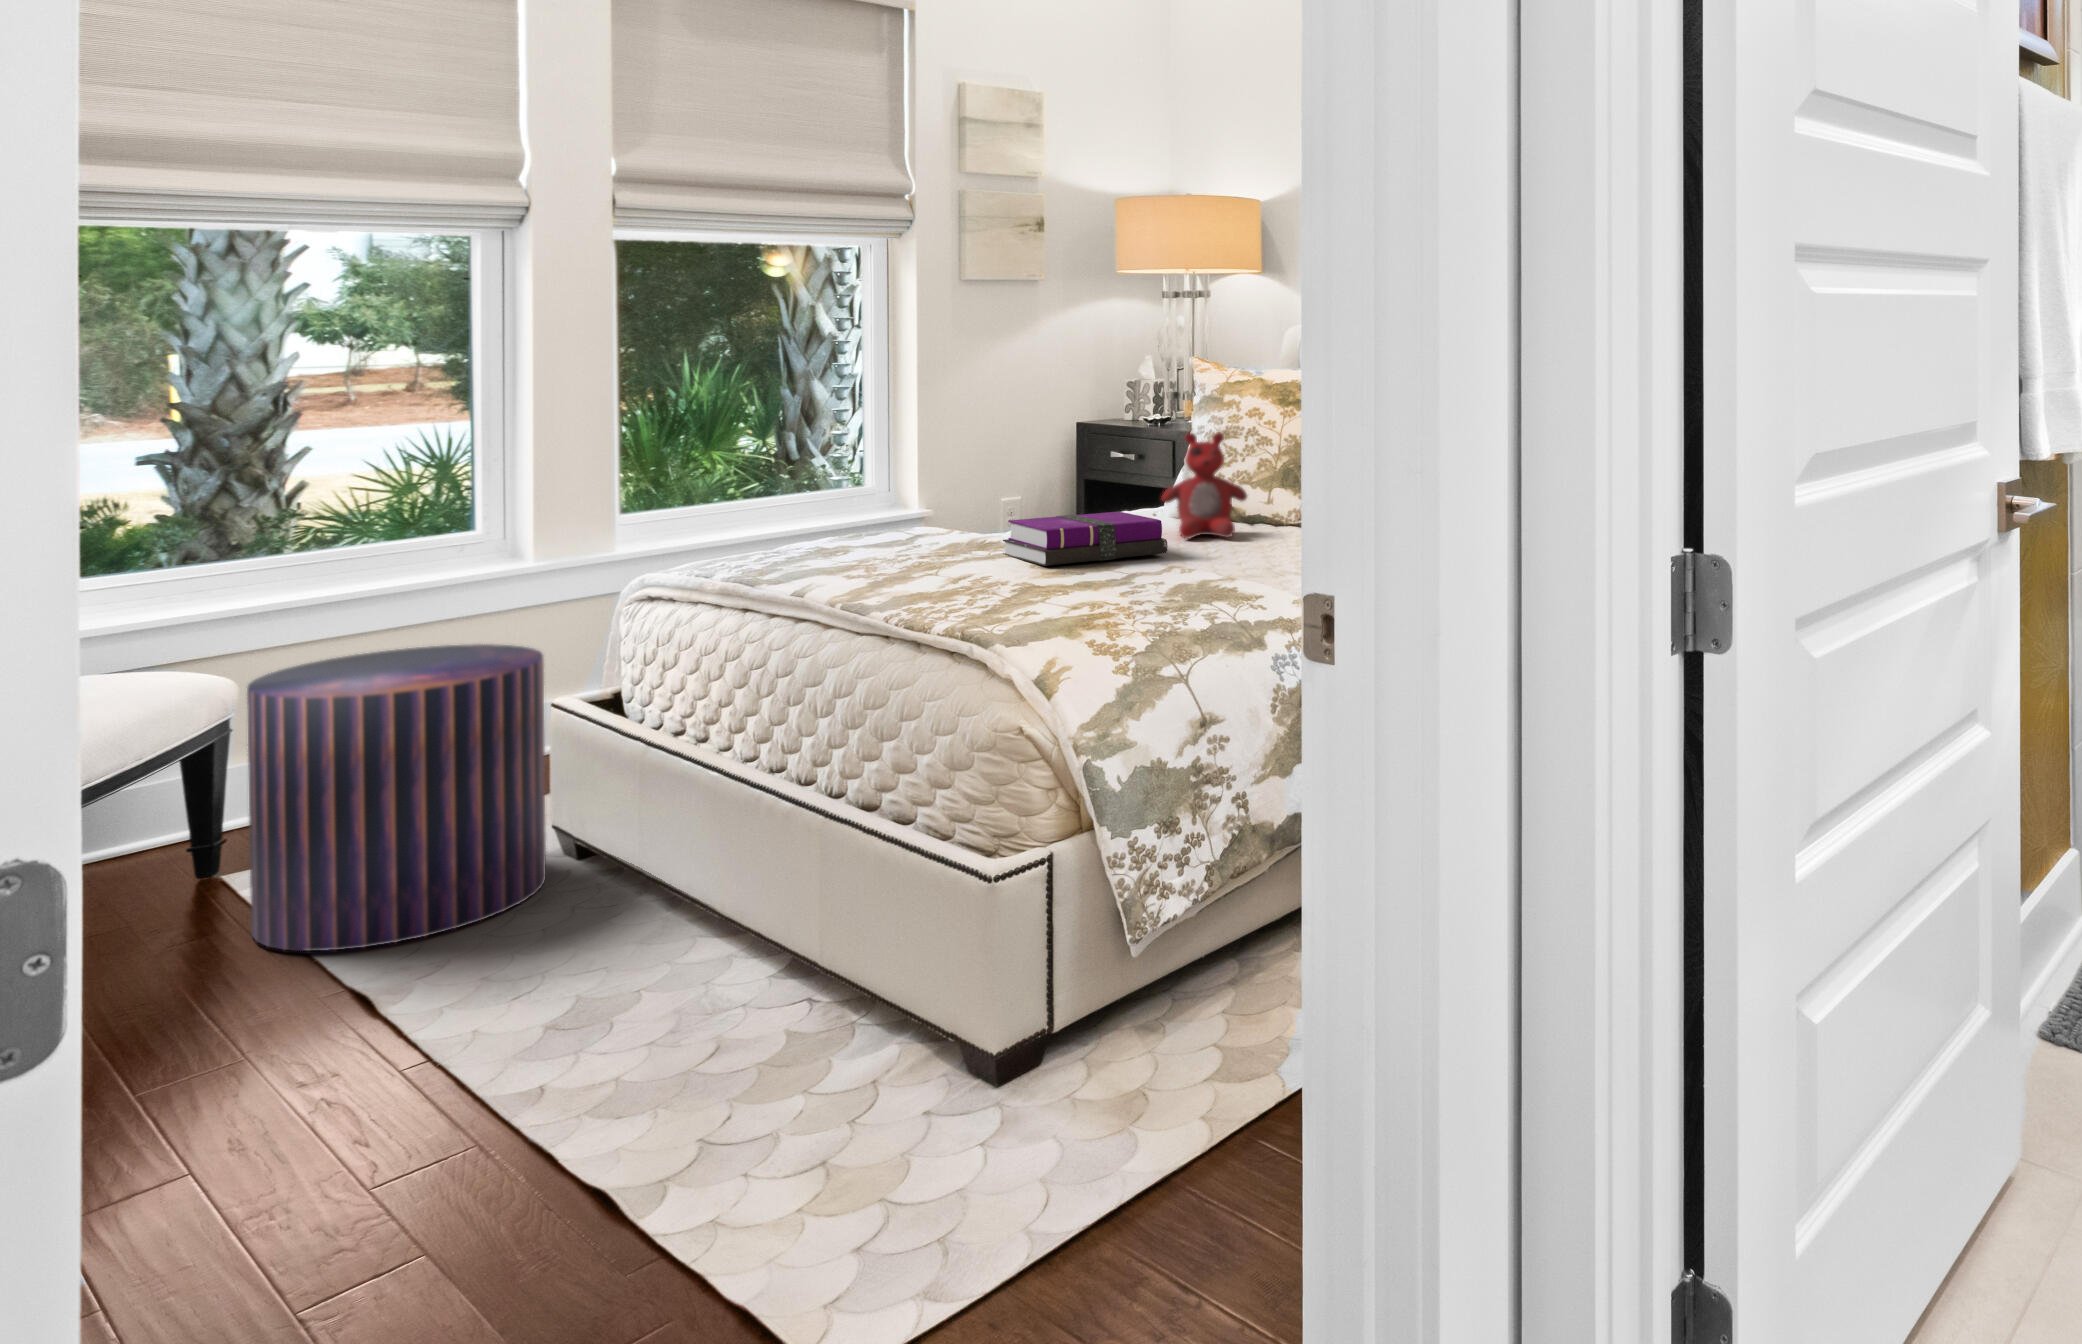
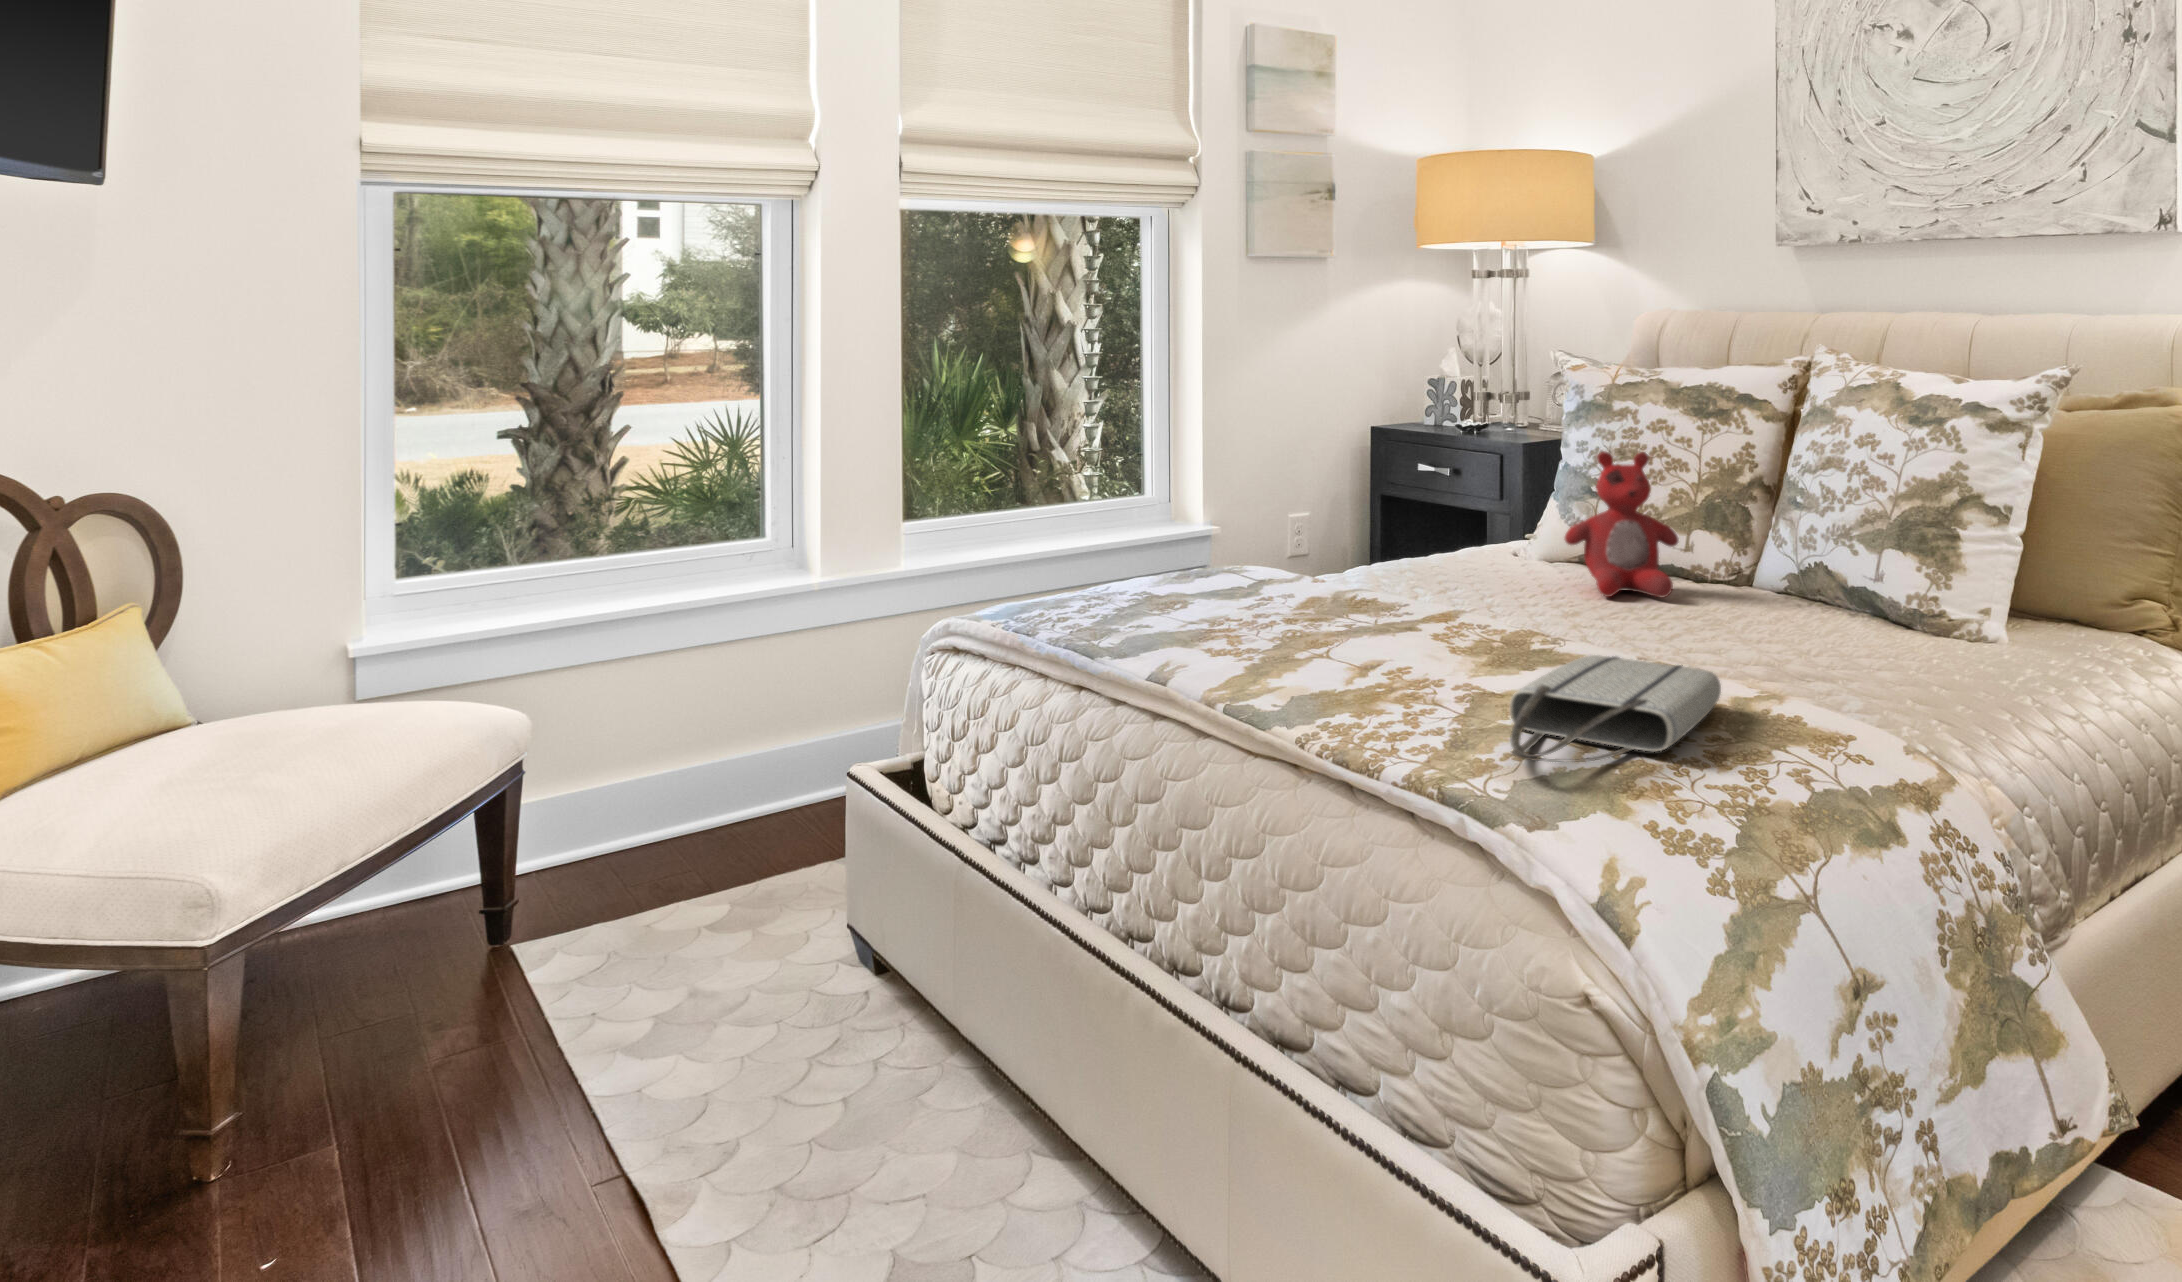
notebook: present [1003,512,1167,566] -> none [1385,558,1612,639]
tote bag: none [1015,565,1190,616] -> present [1510,655,1721,762]
pouf: present [247,644,546,951] -> none [506,689,835,1101]

